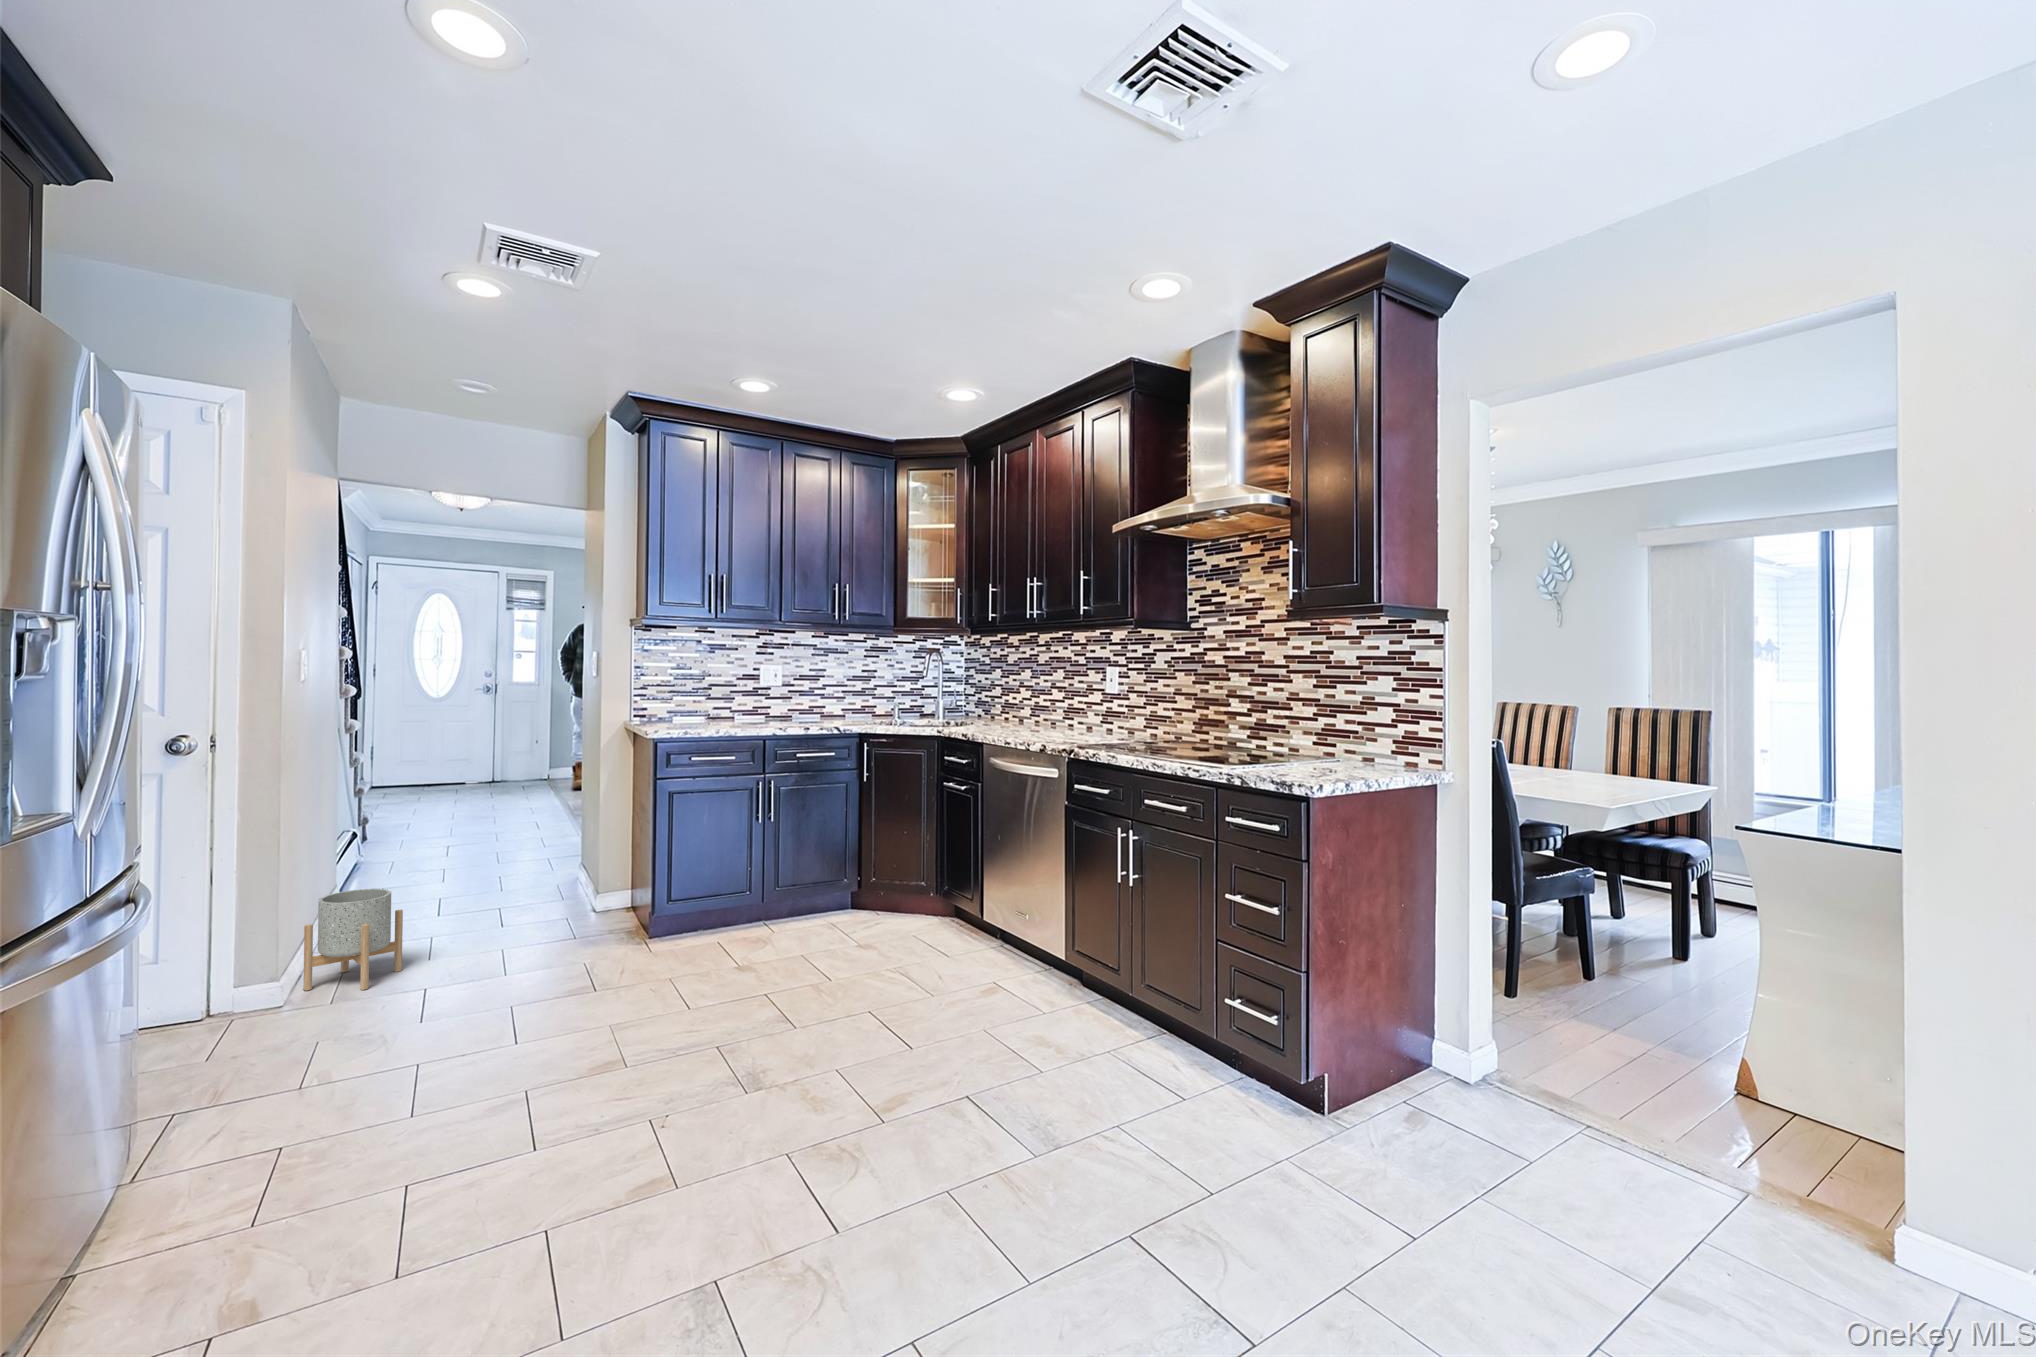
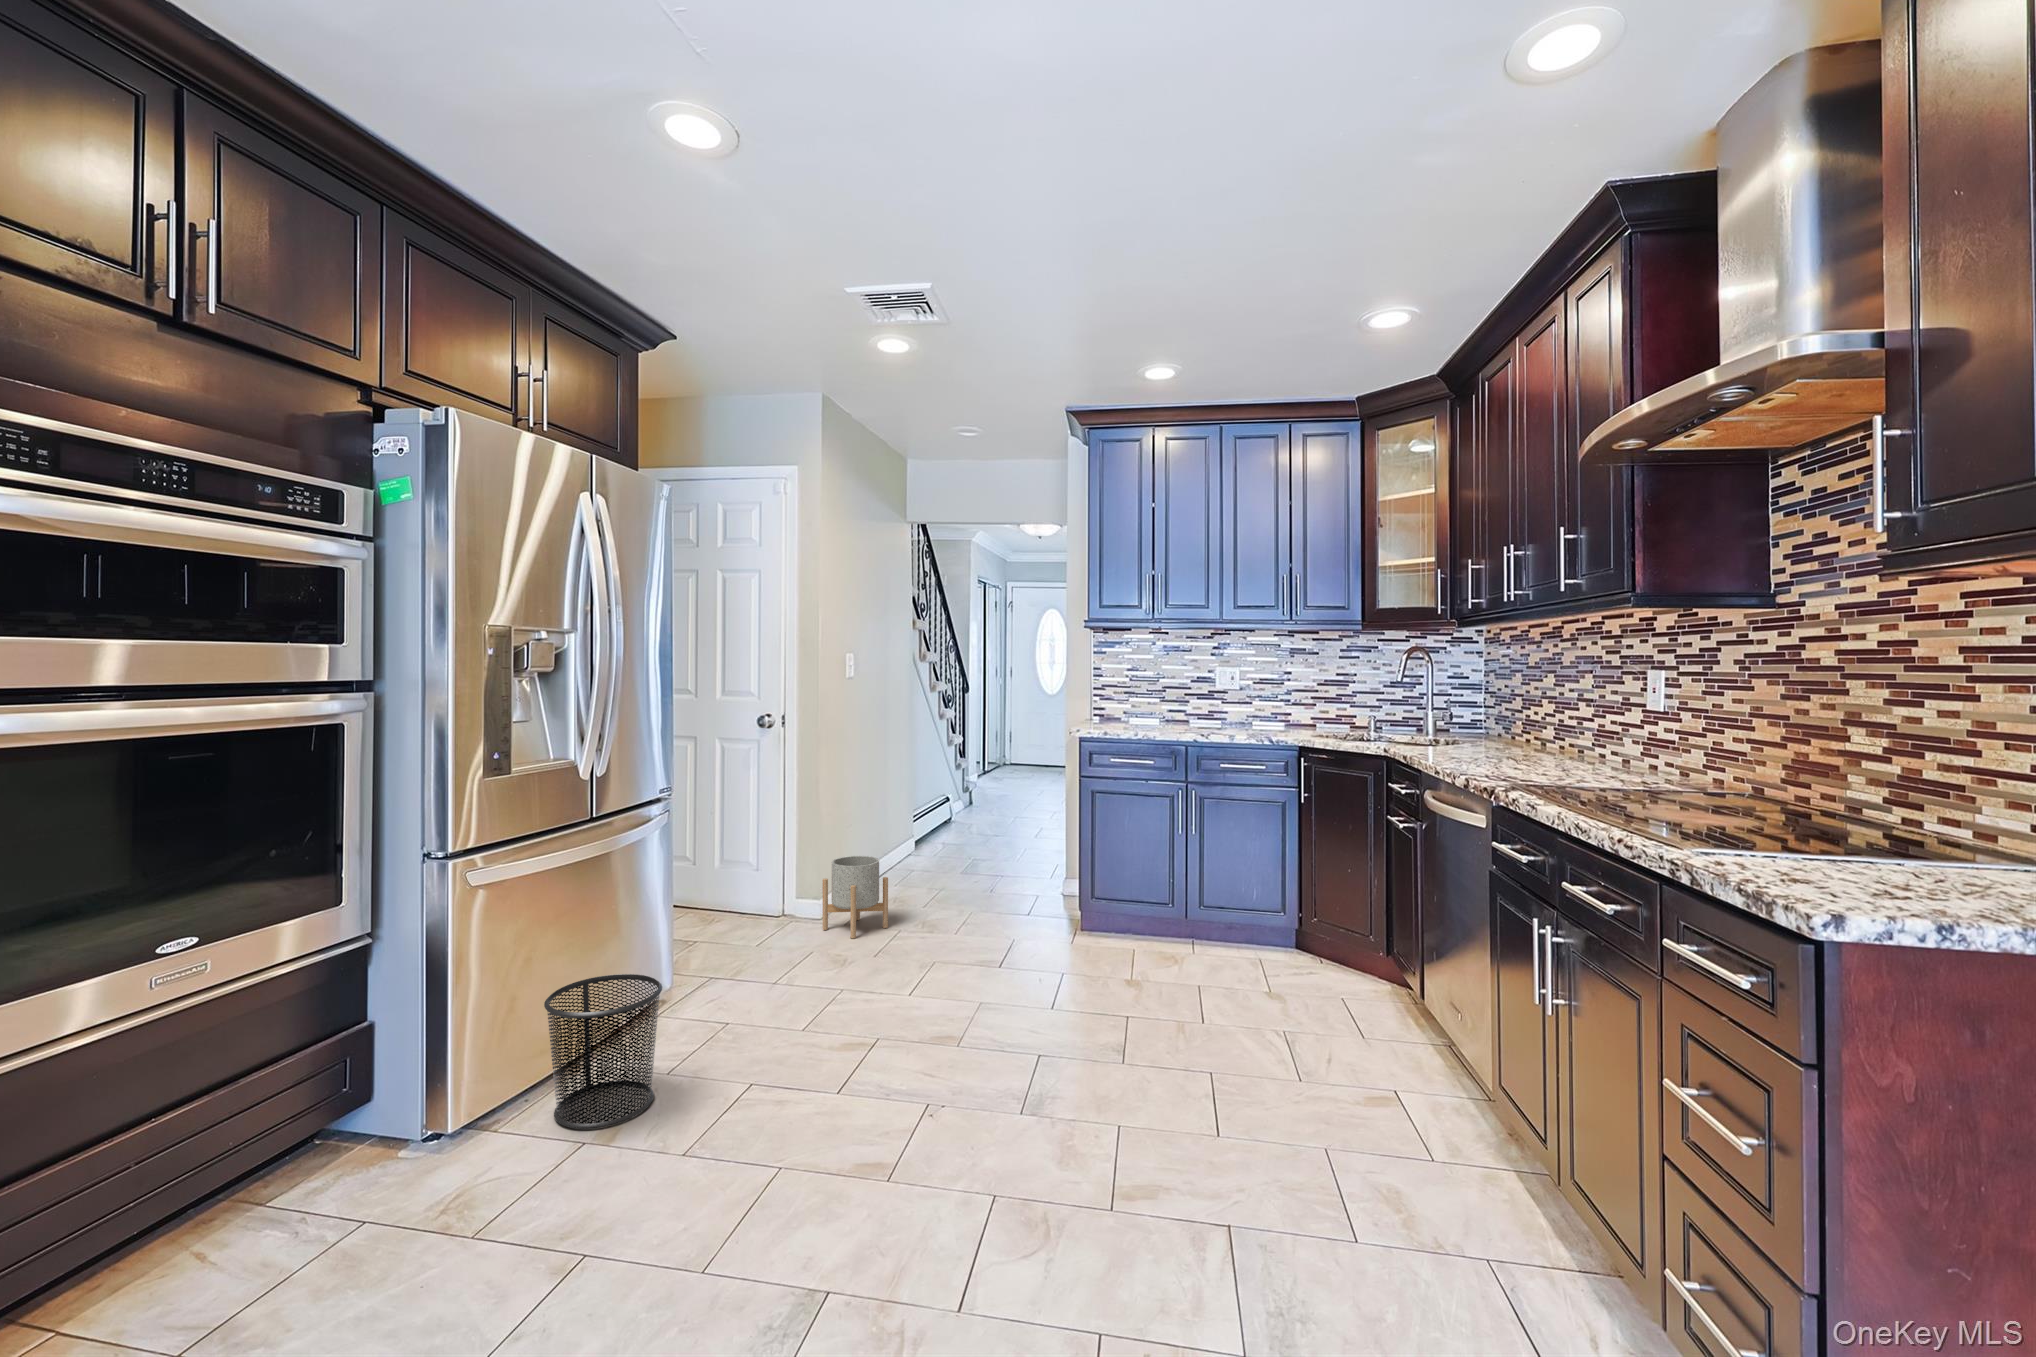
waste bin: none [113,1047,305,1264] -> present [544,974,662,1129]

